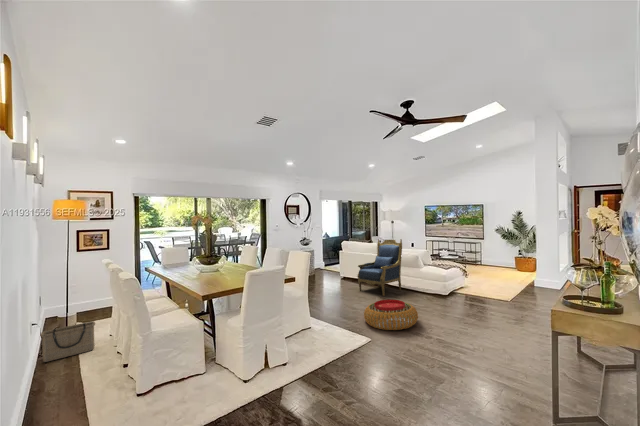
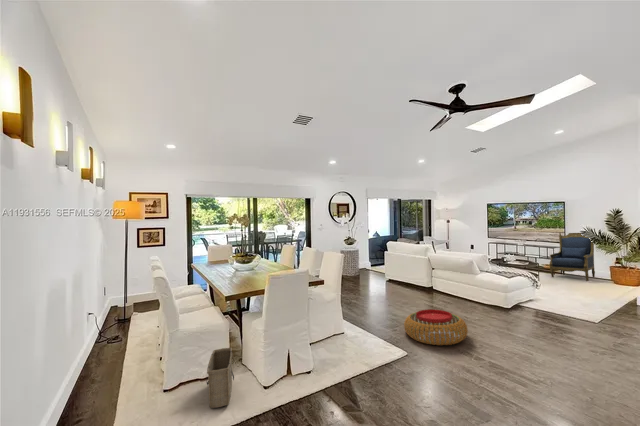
armchair: present [357,239,402,296] -> present [549,233,595,281]
basket: present [41,321,95,362] -> present [207,348,234,408]

